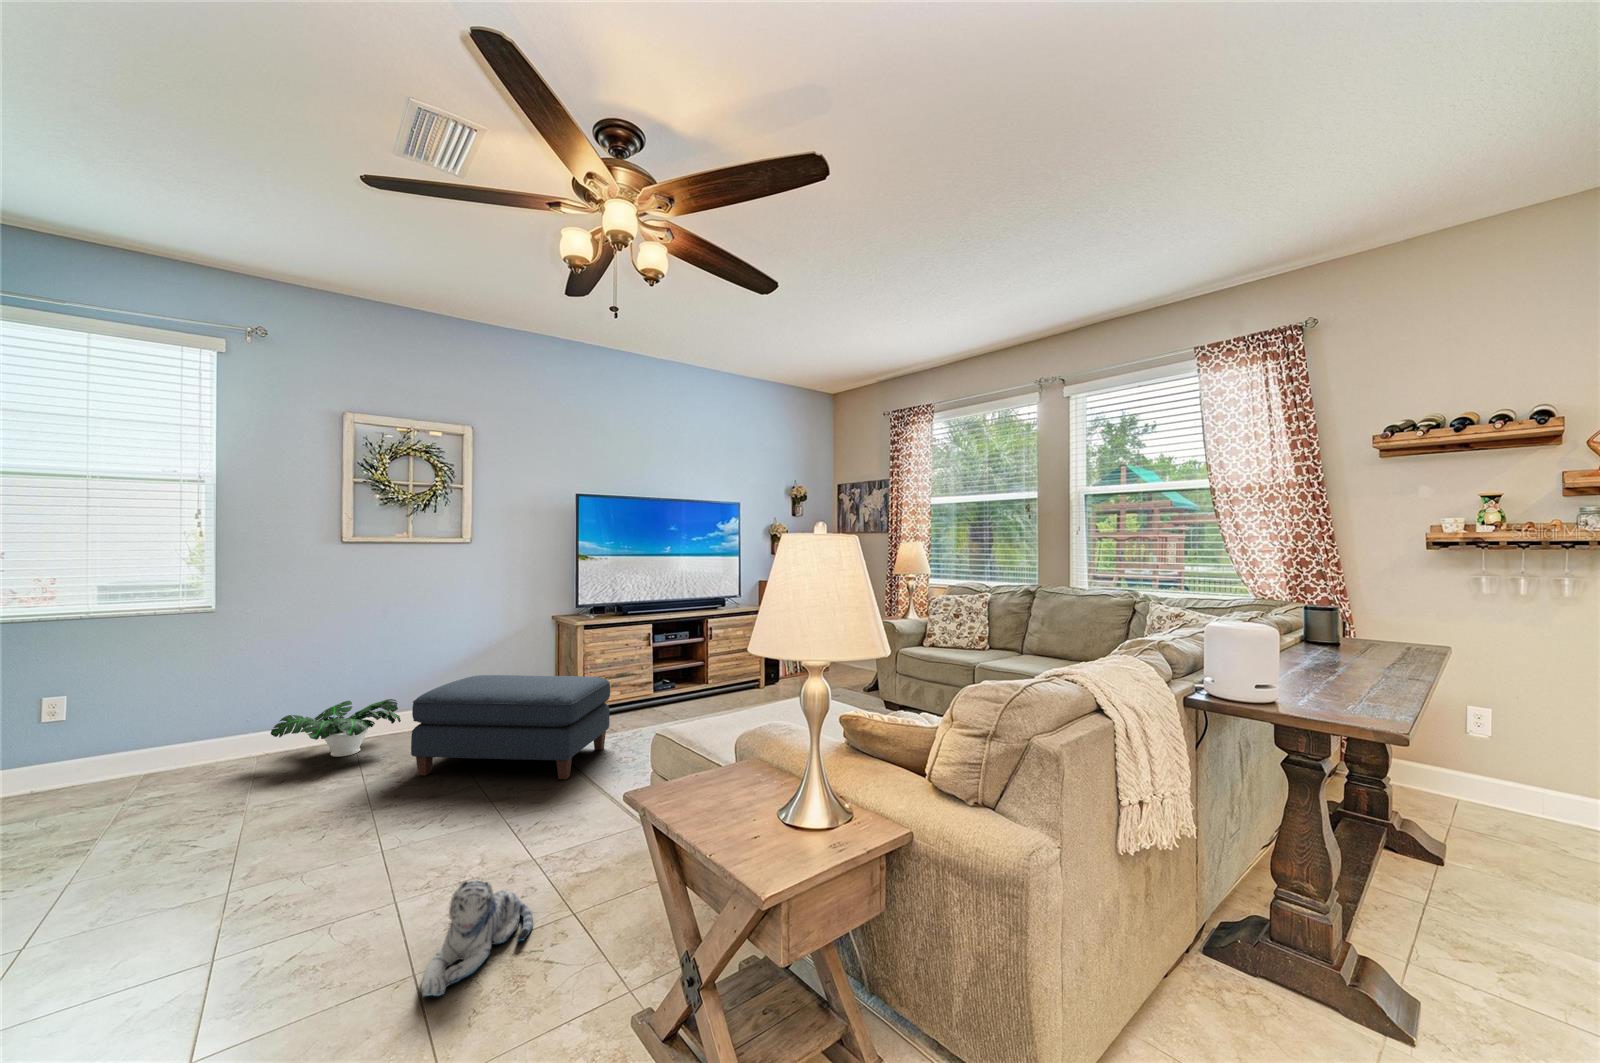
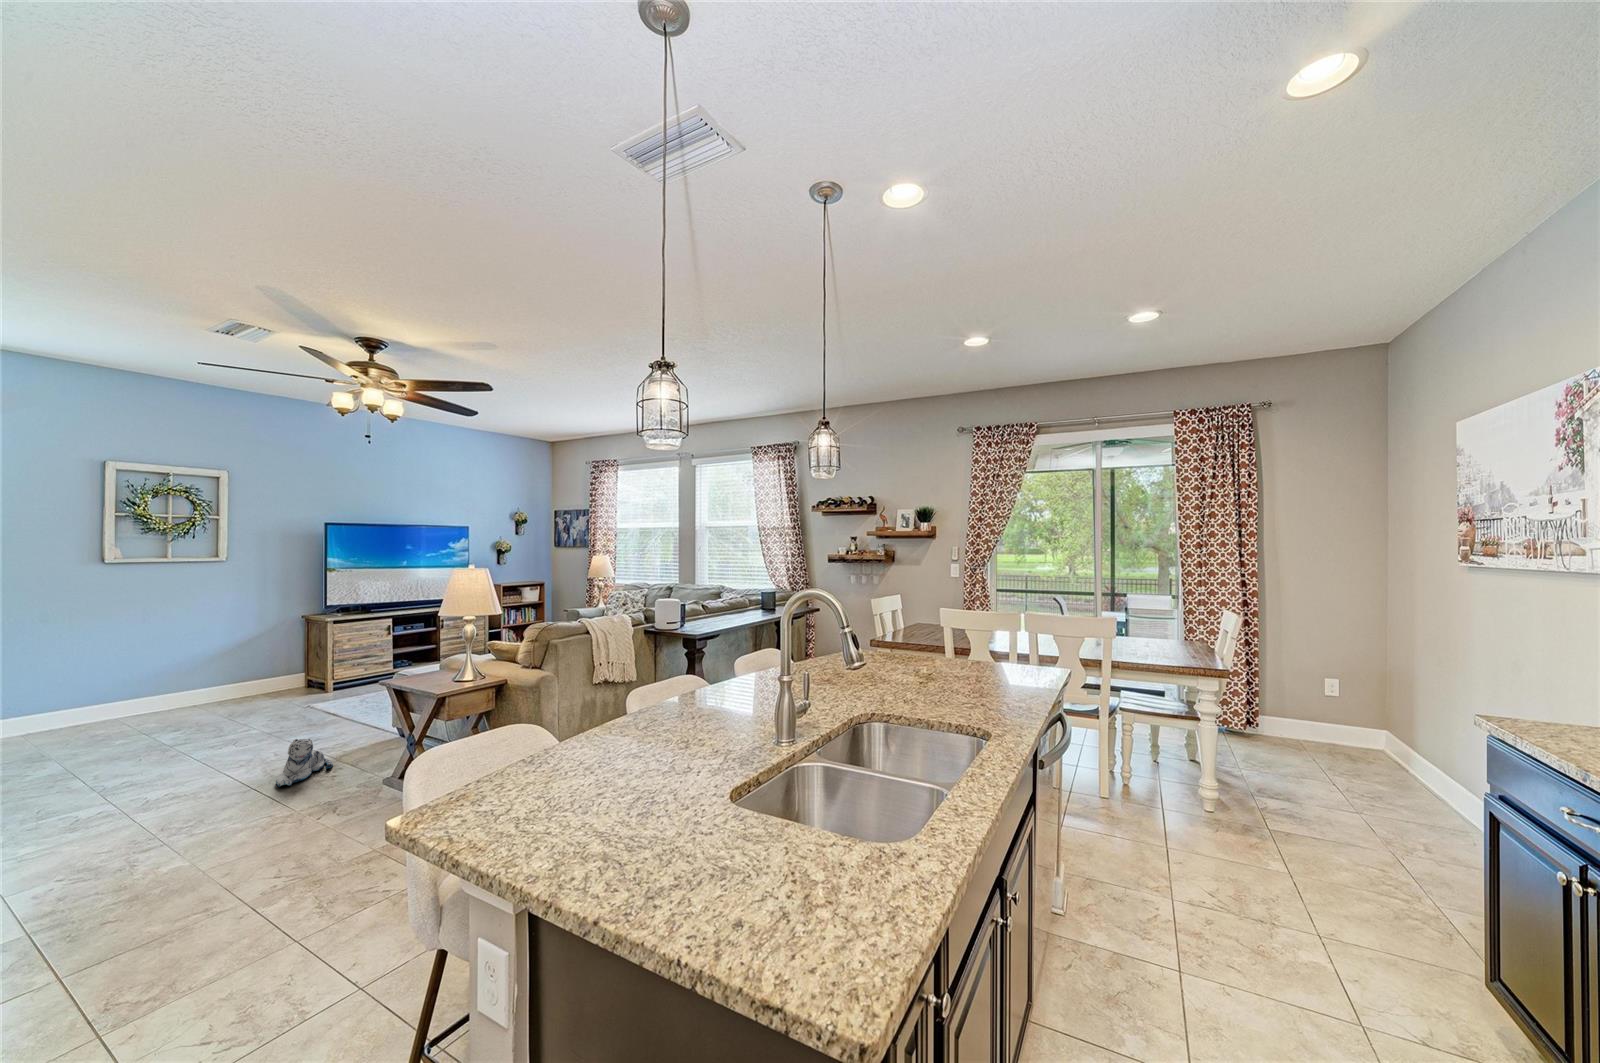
ottoman: present [411,675,610,779] -> none [197,655,362,729]
potted plant: present [271,699,401,757] -> none [52,684,175,728]

